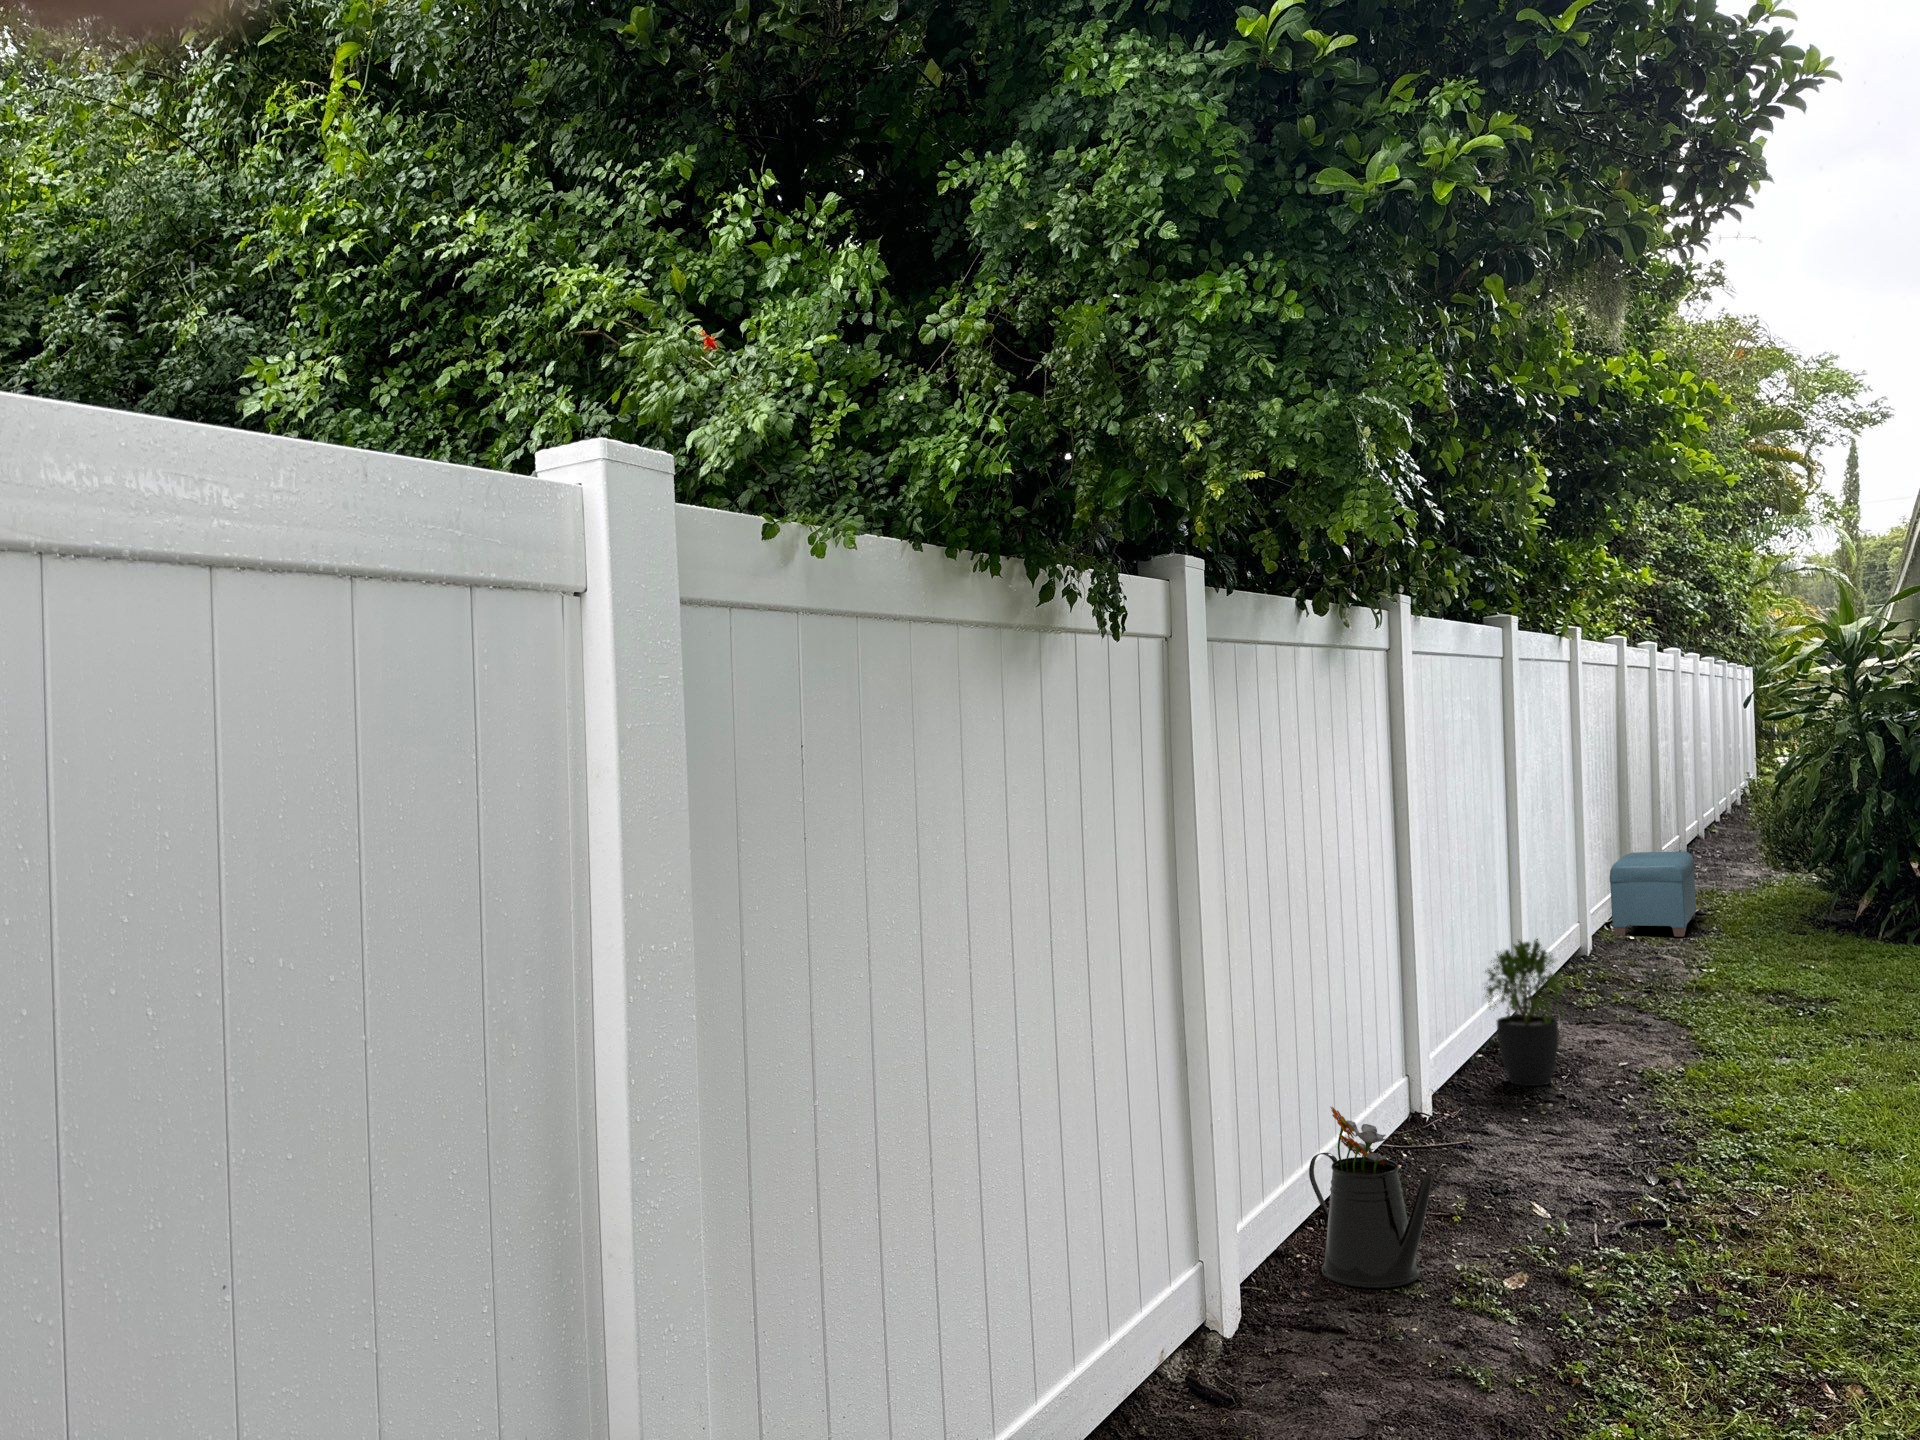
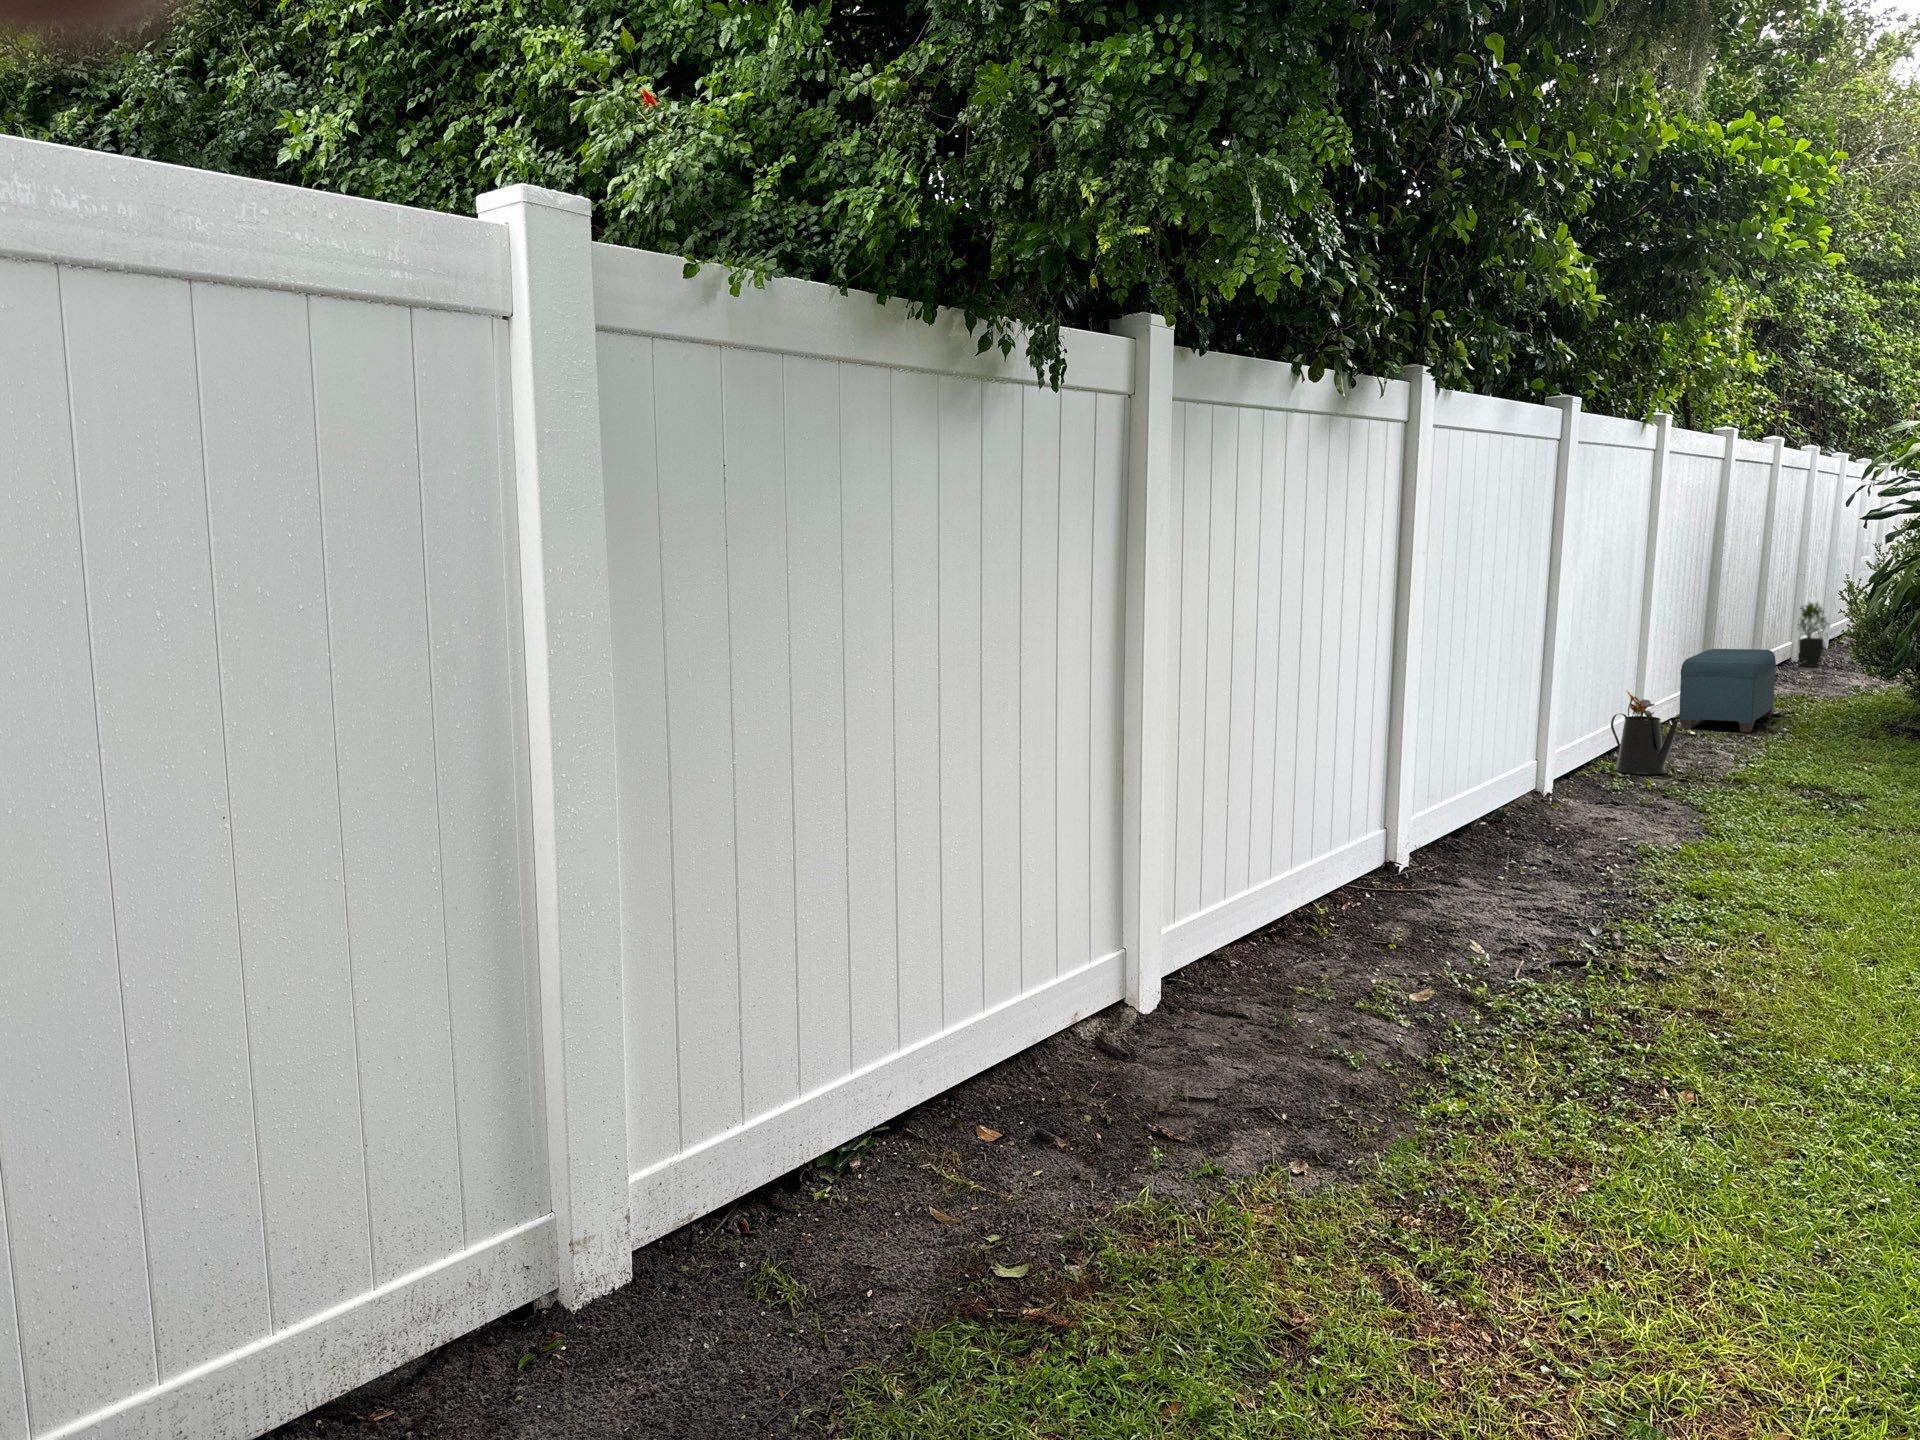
potted plant: present [1484,939,1569,1086] -> present [1797,603,1829,667]
watering can: present [1309,1107,1432,1288] -> present [1611,691,1678,775]

